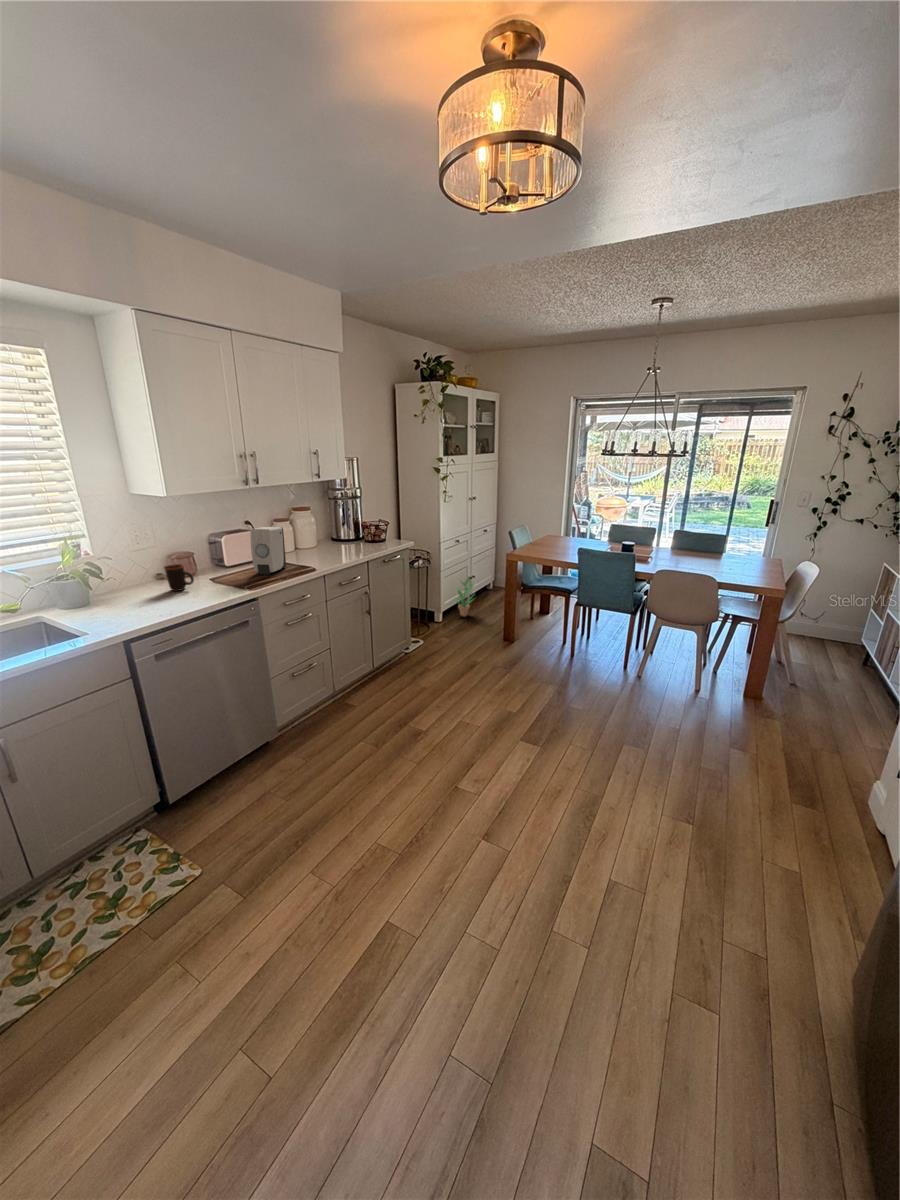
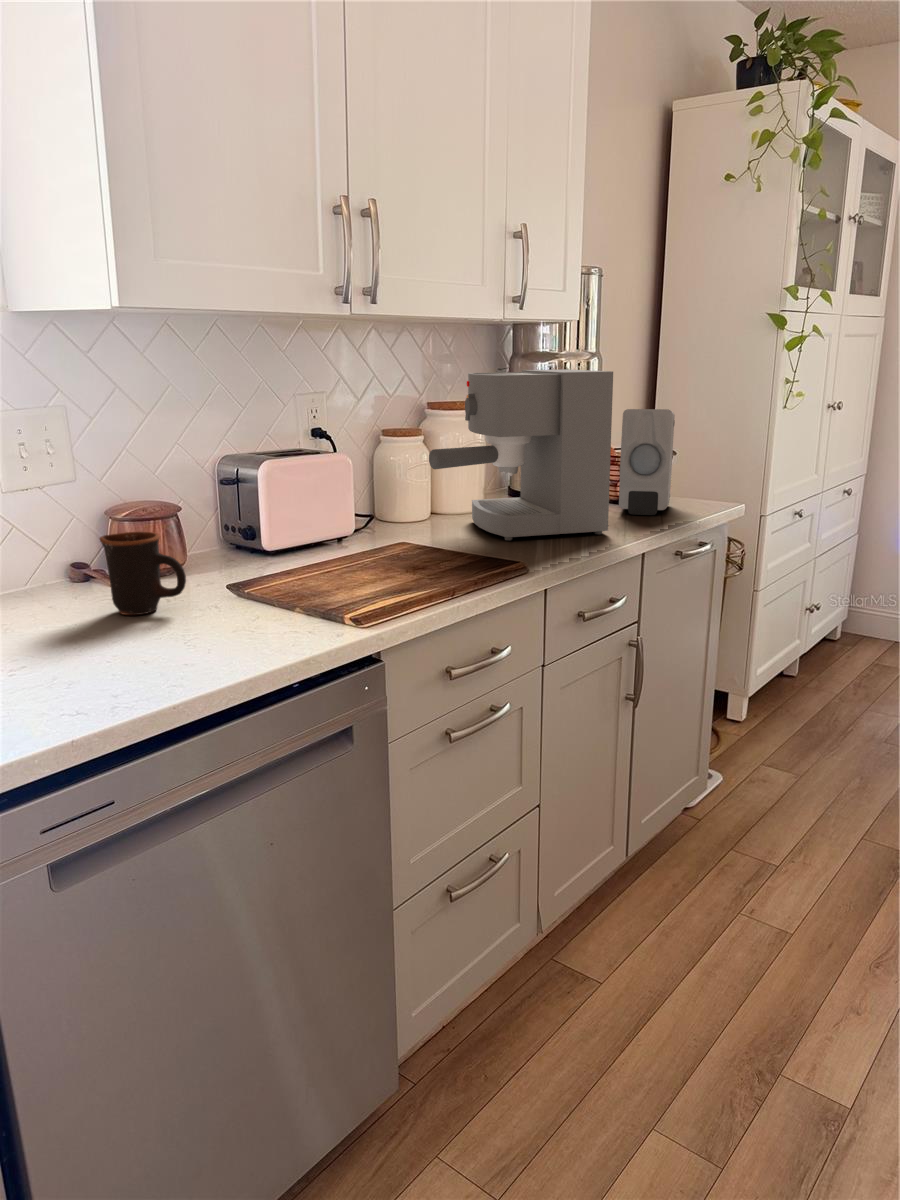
coffee maker: none [287,497,353,559] -> present [429,369,613,540]
soap dispenser: present [250,527,286,574] -> present [619,409,675,515]
potted plant: present [455,577,474,616] -> none [780,609,853,718]

